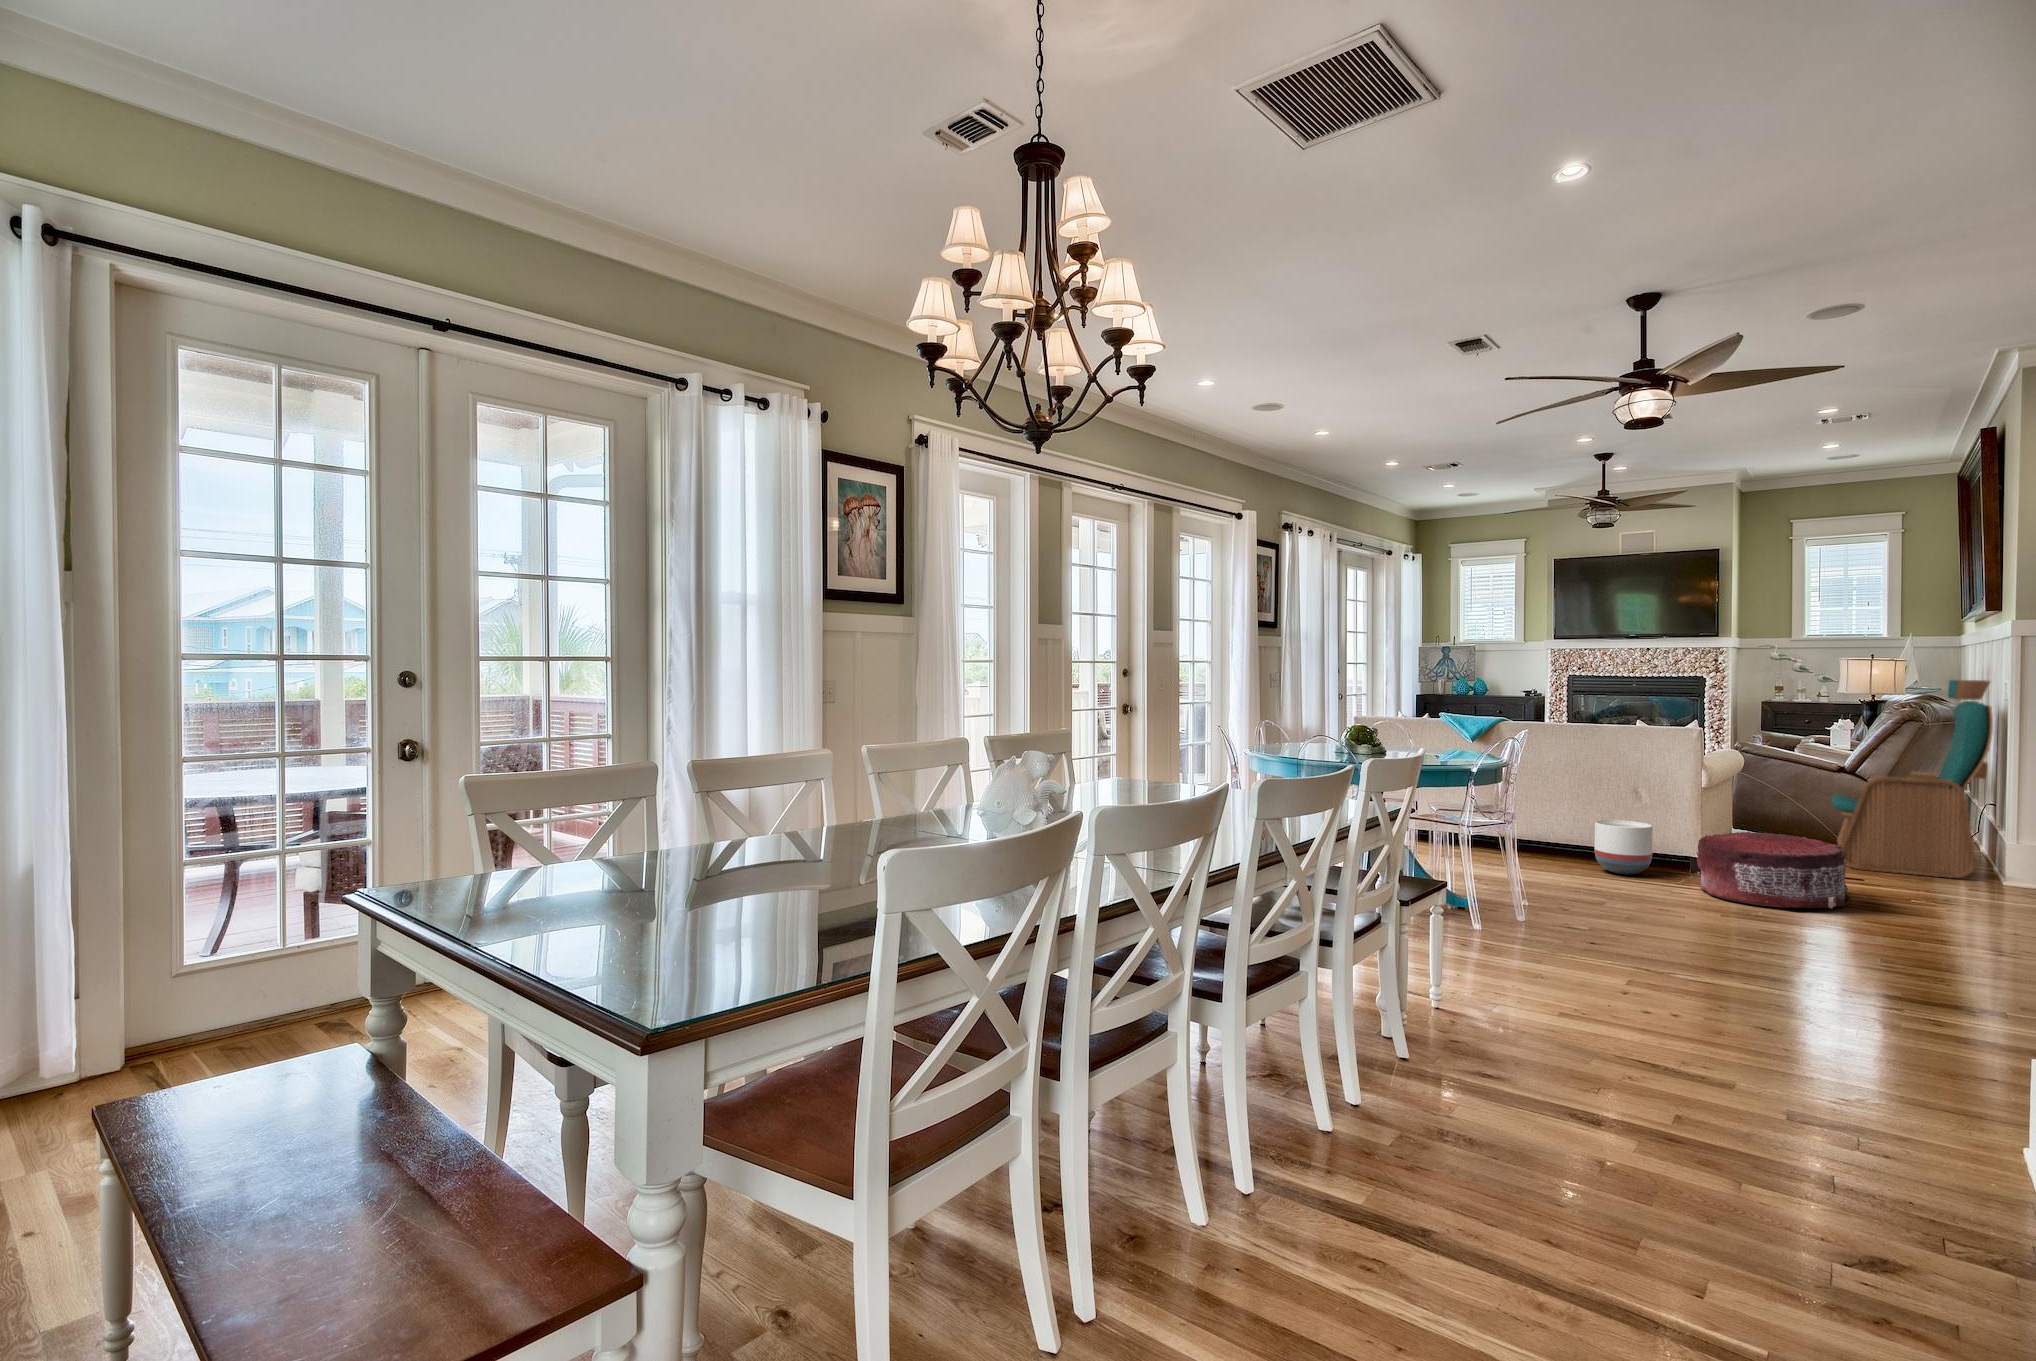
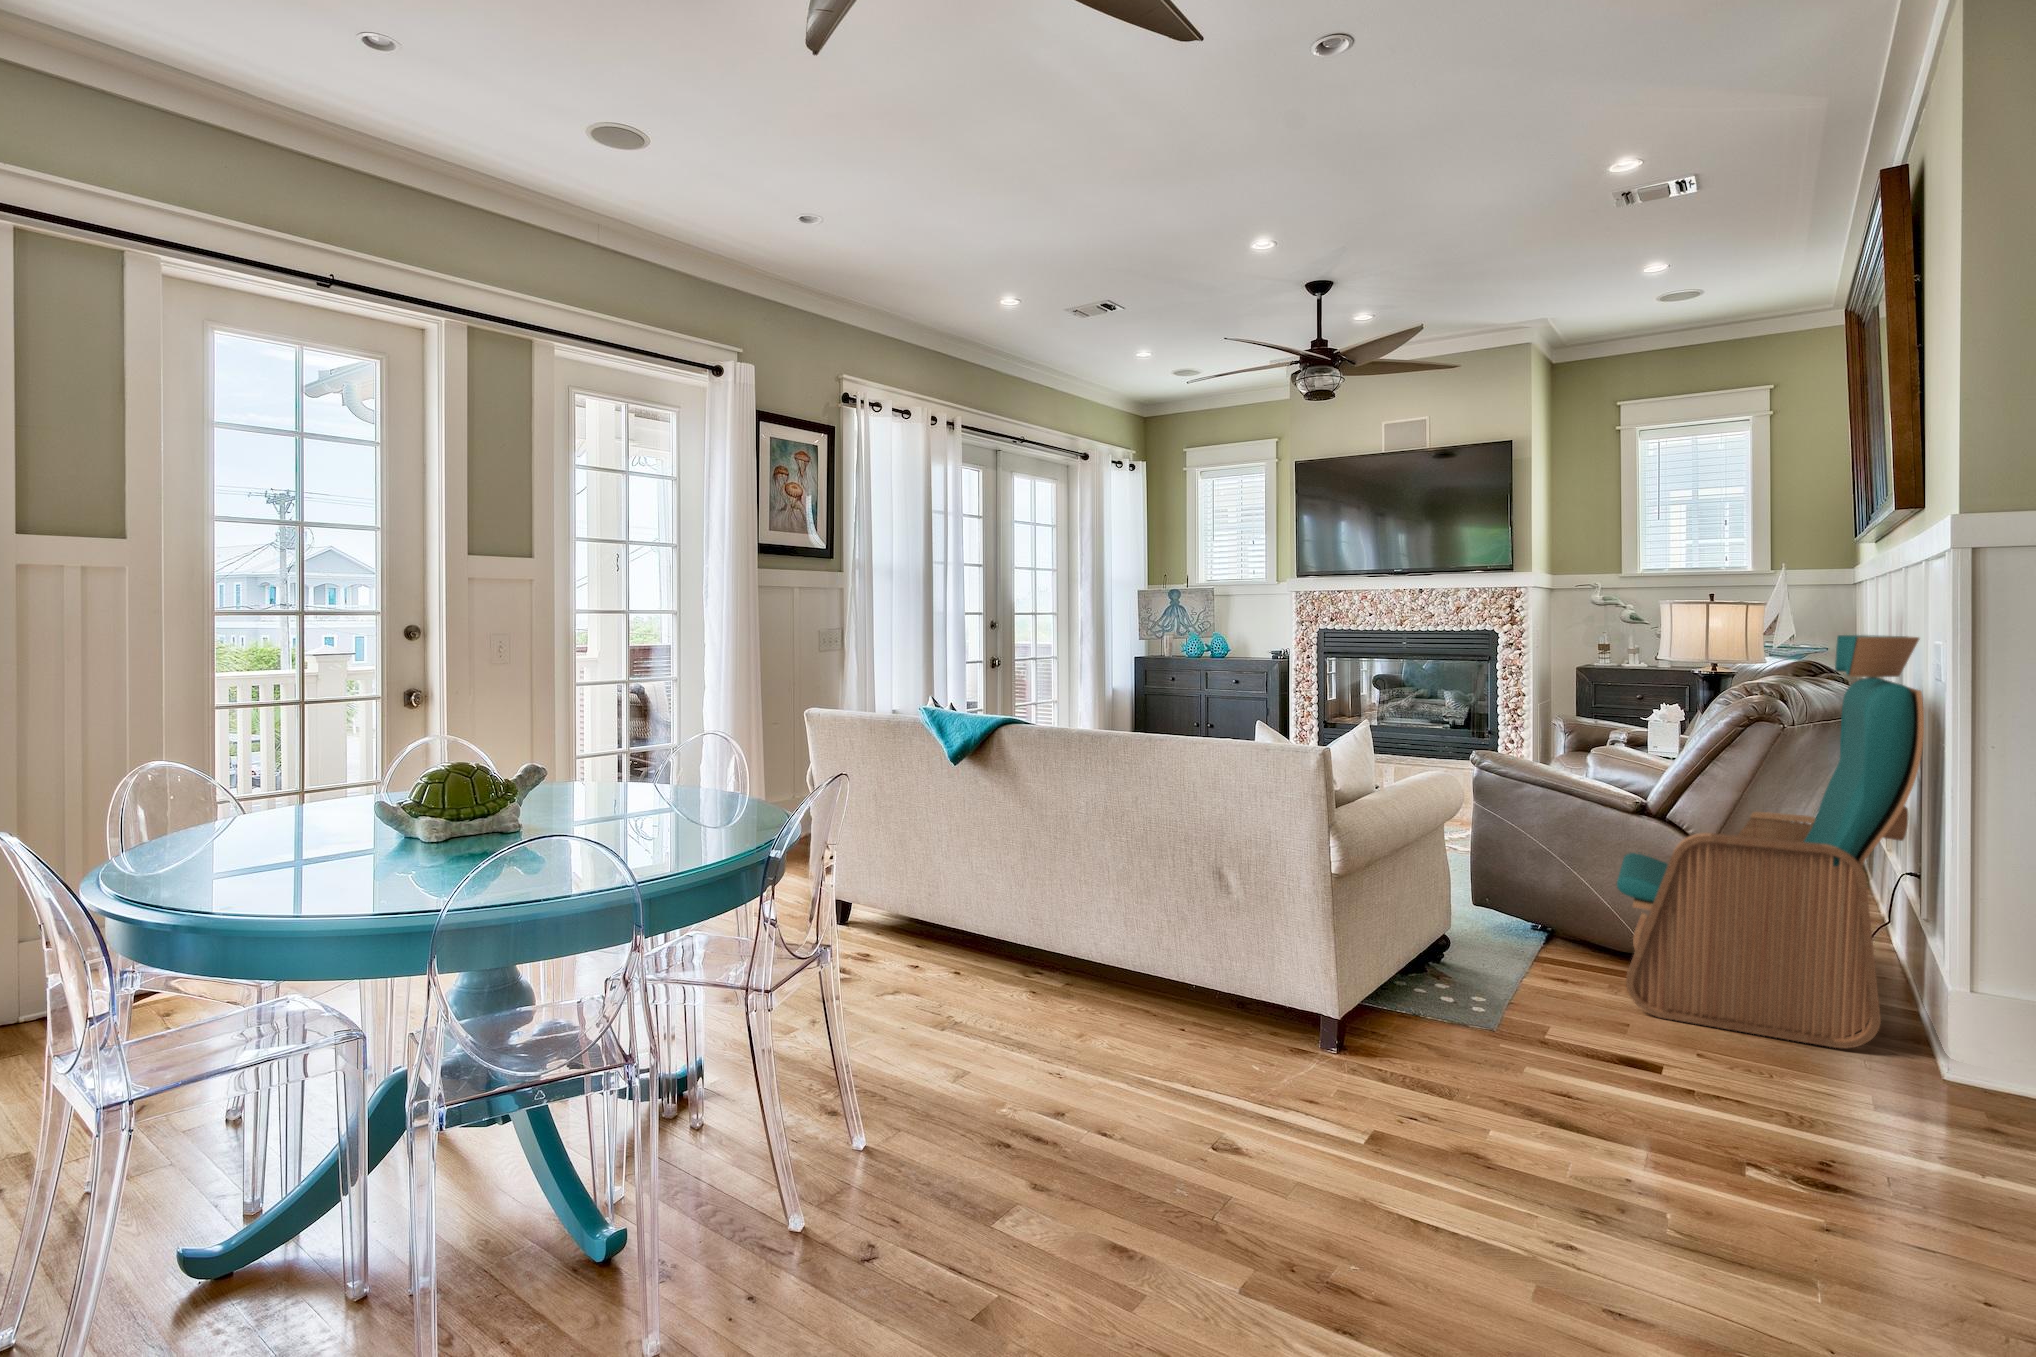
planter: present [1594,820,1653,874] -> none [1132,932,1239,1060]
pouf: present [1696,832,1851,908] -> none [1286,981,1609,1236]

